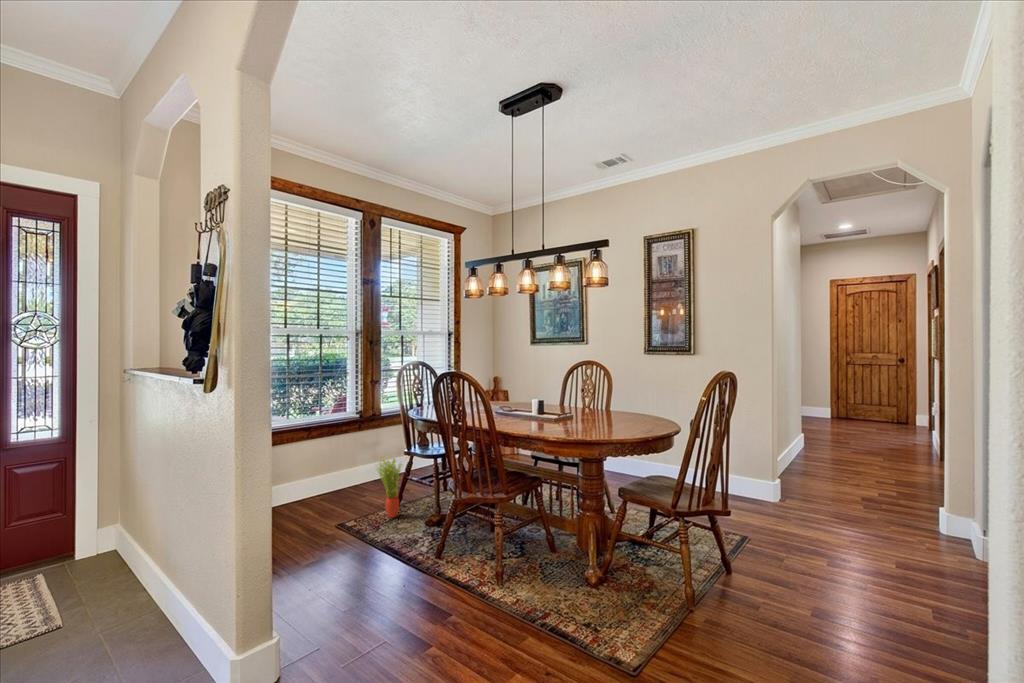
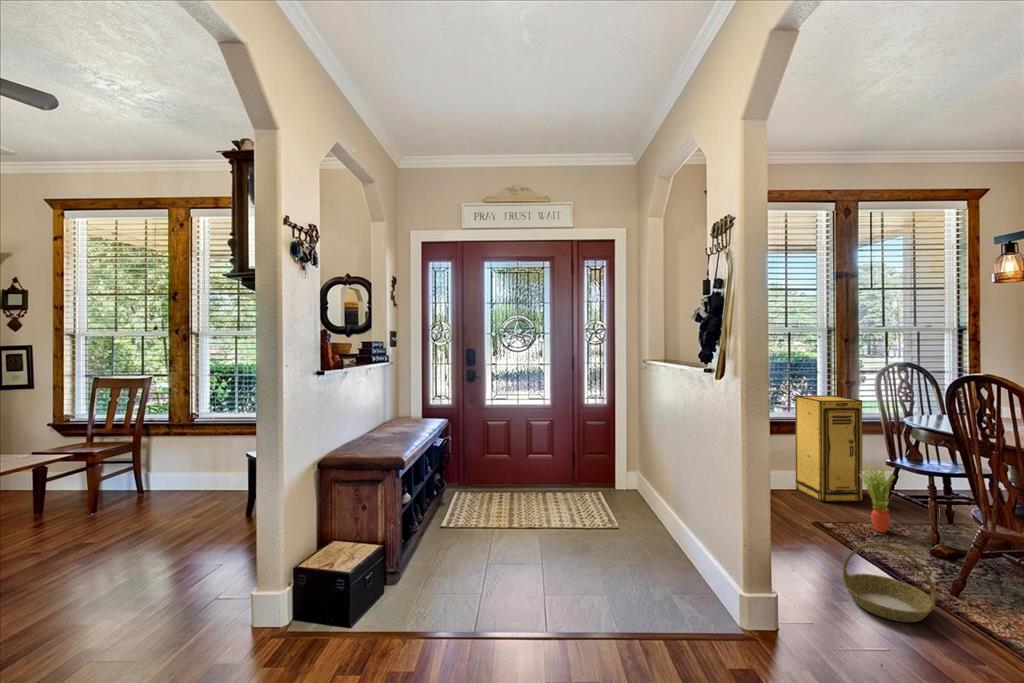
storage cabinet: none [325,395,382,501] -> present [795,395,863,502]
basket: none [352,536,423,608] -> present [843,543,935,622]

